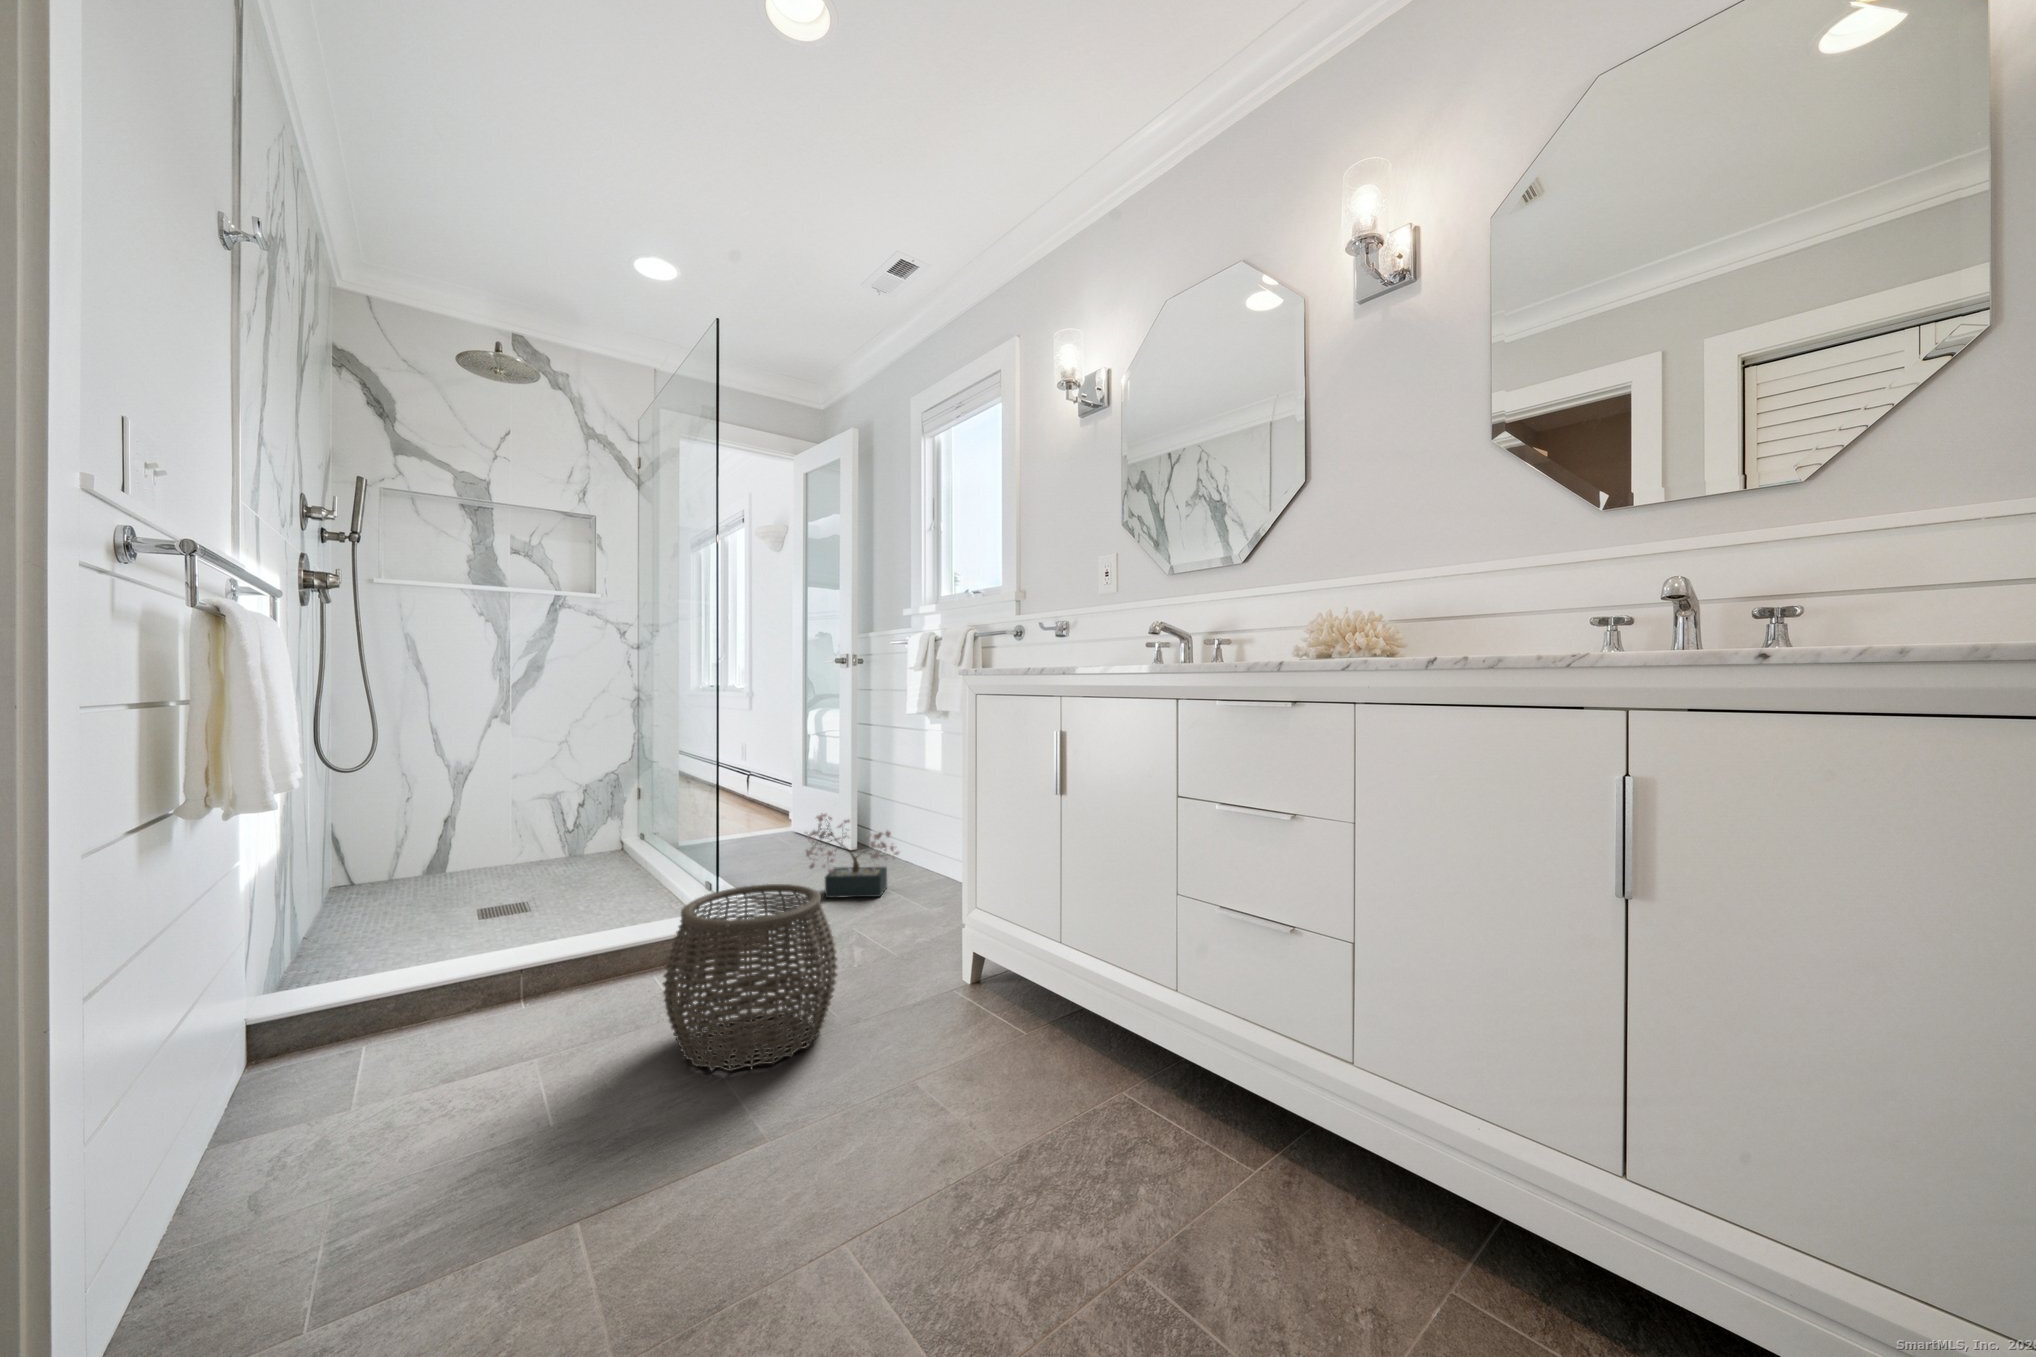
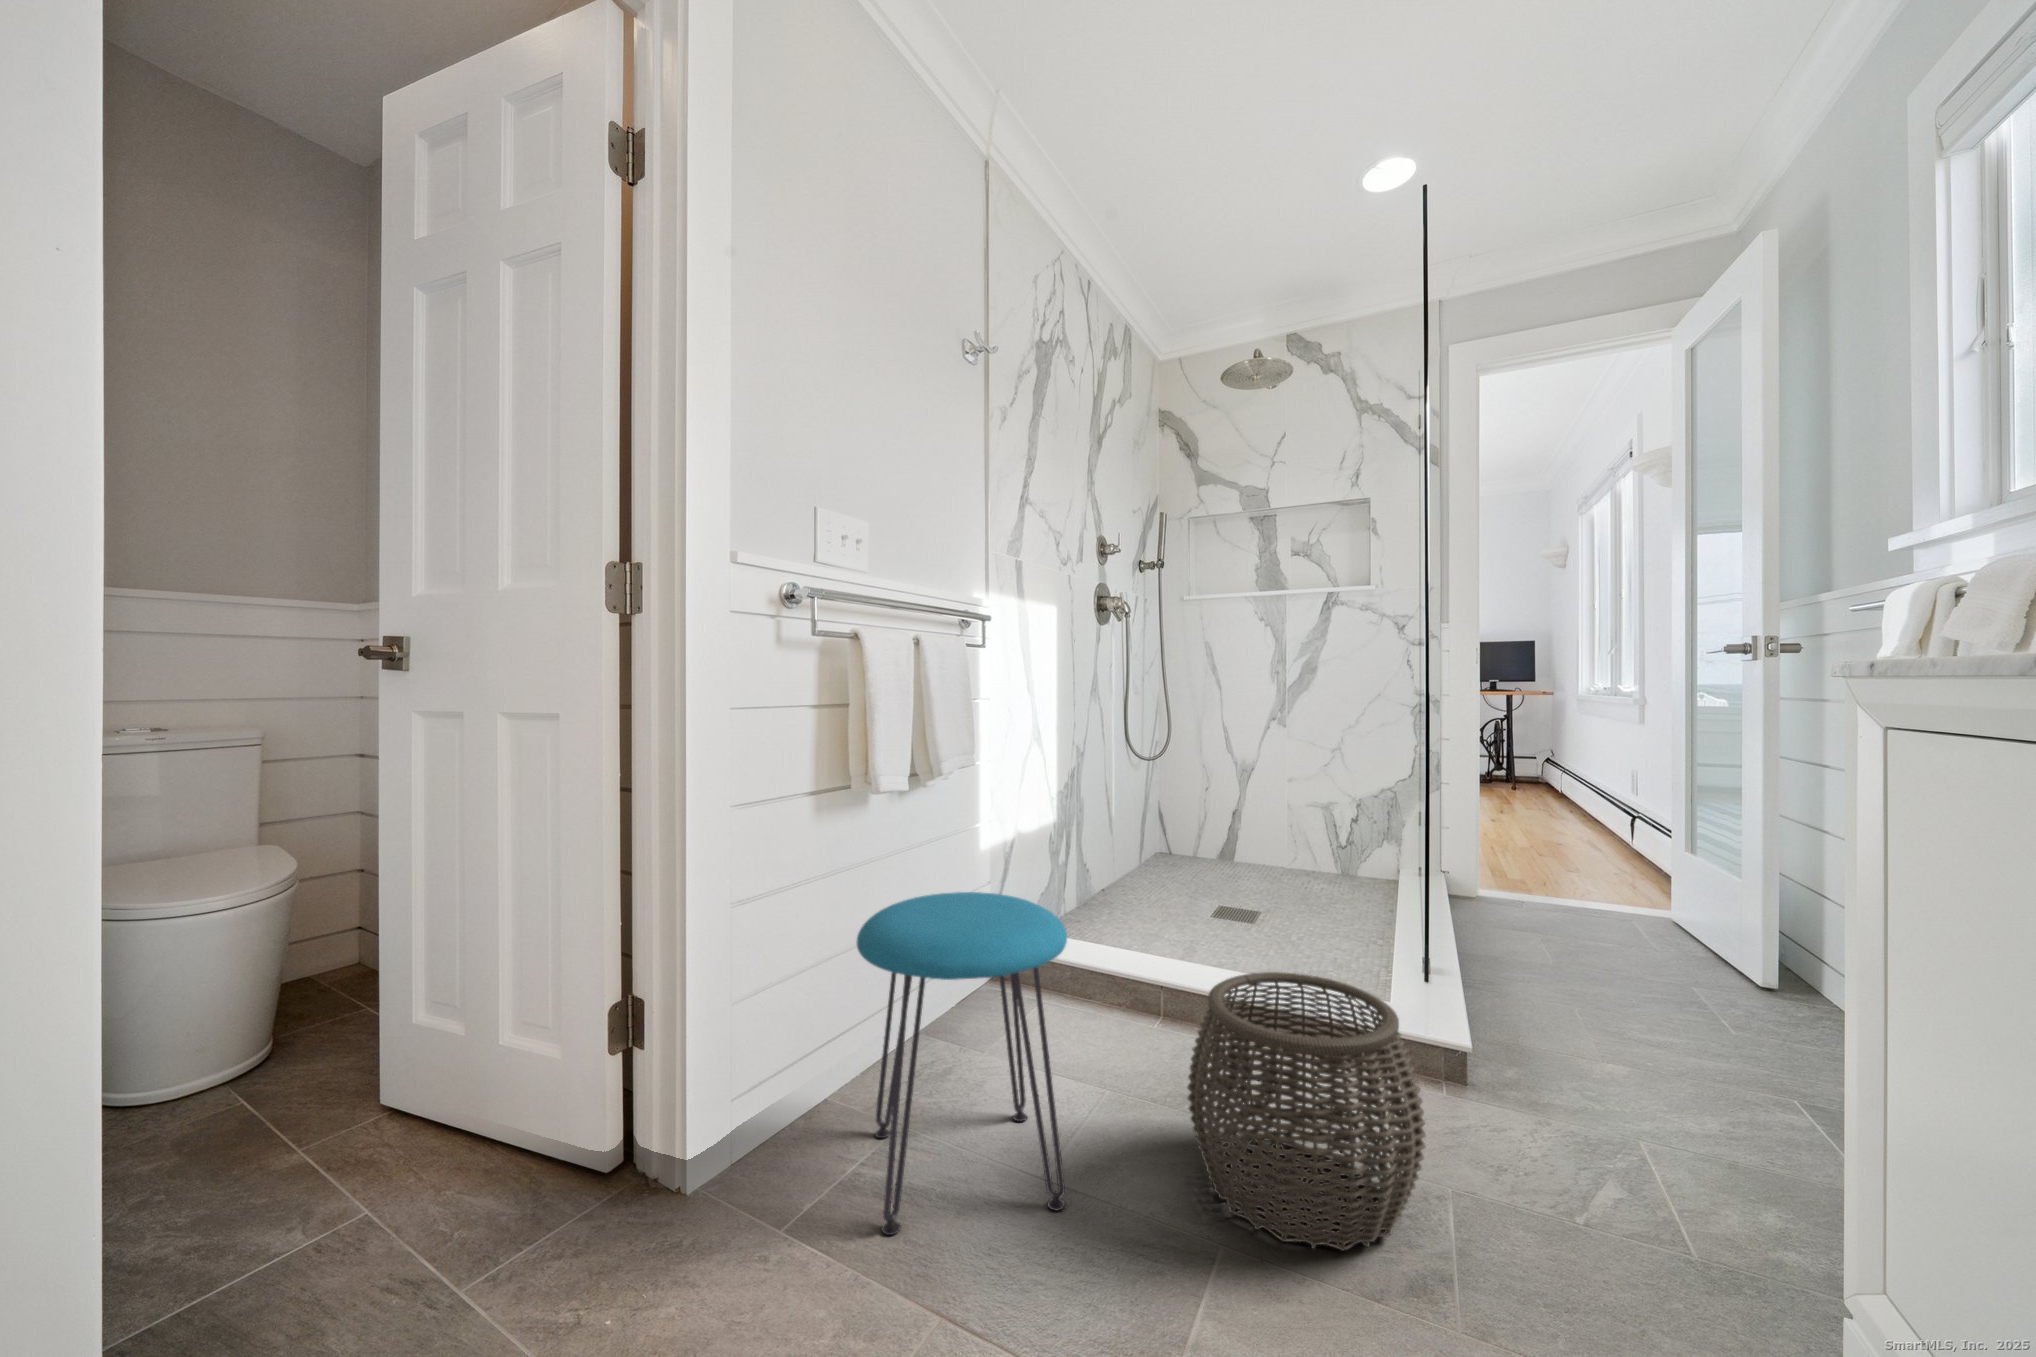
decorative plant: present [806,814,900,898] -> none [1568,900,1773,1073]
stool: none [277,889,602,1278] -> present [857,892,1067,1235]

